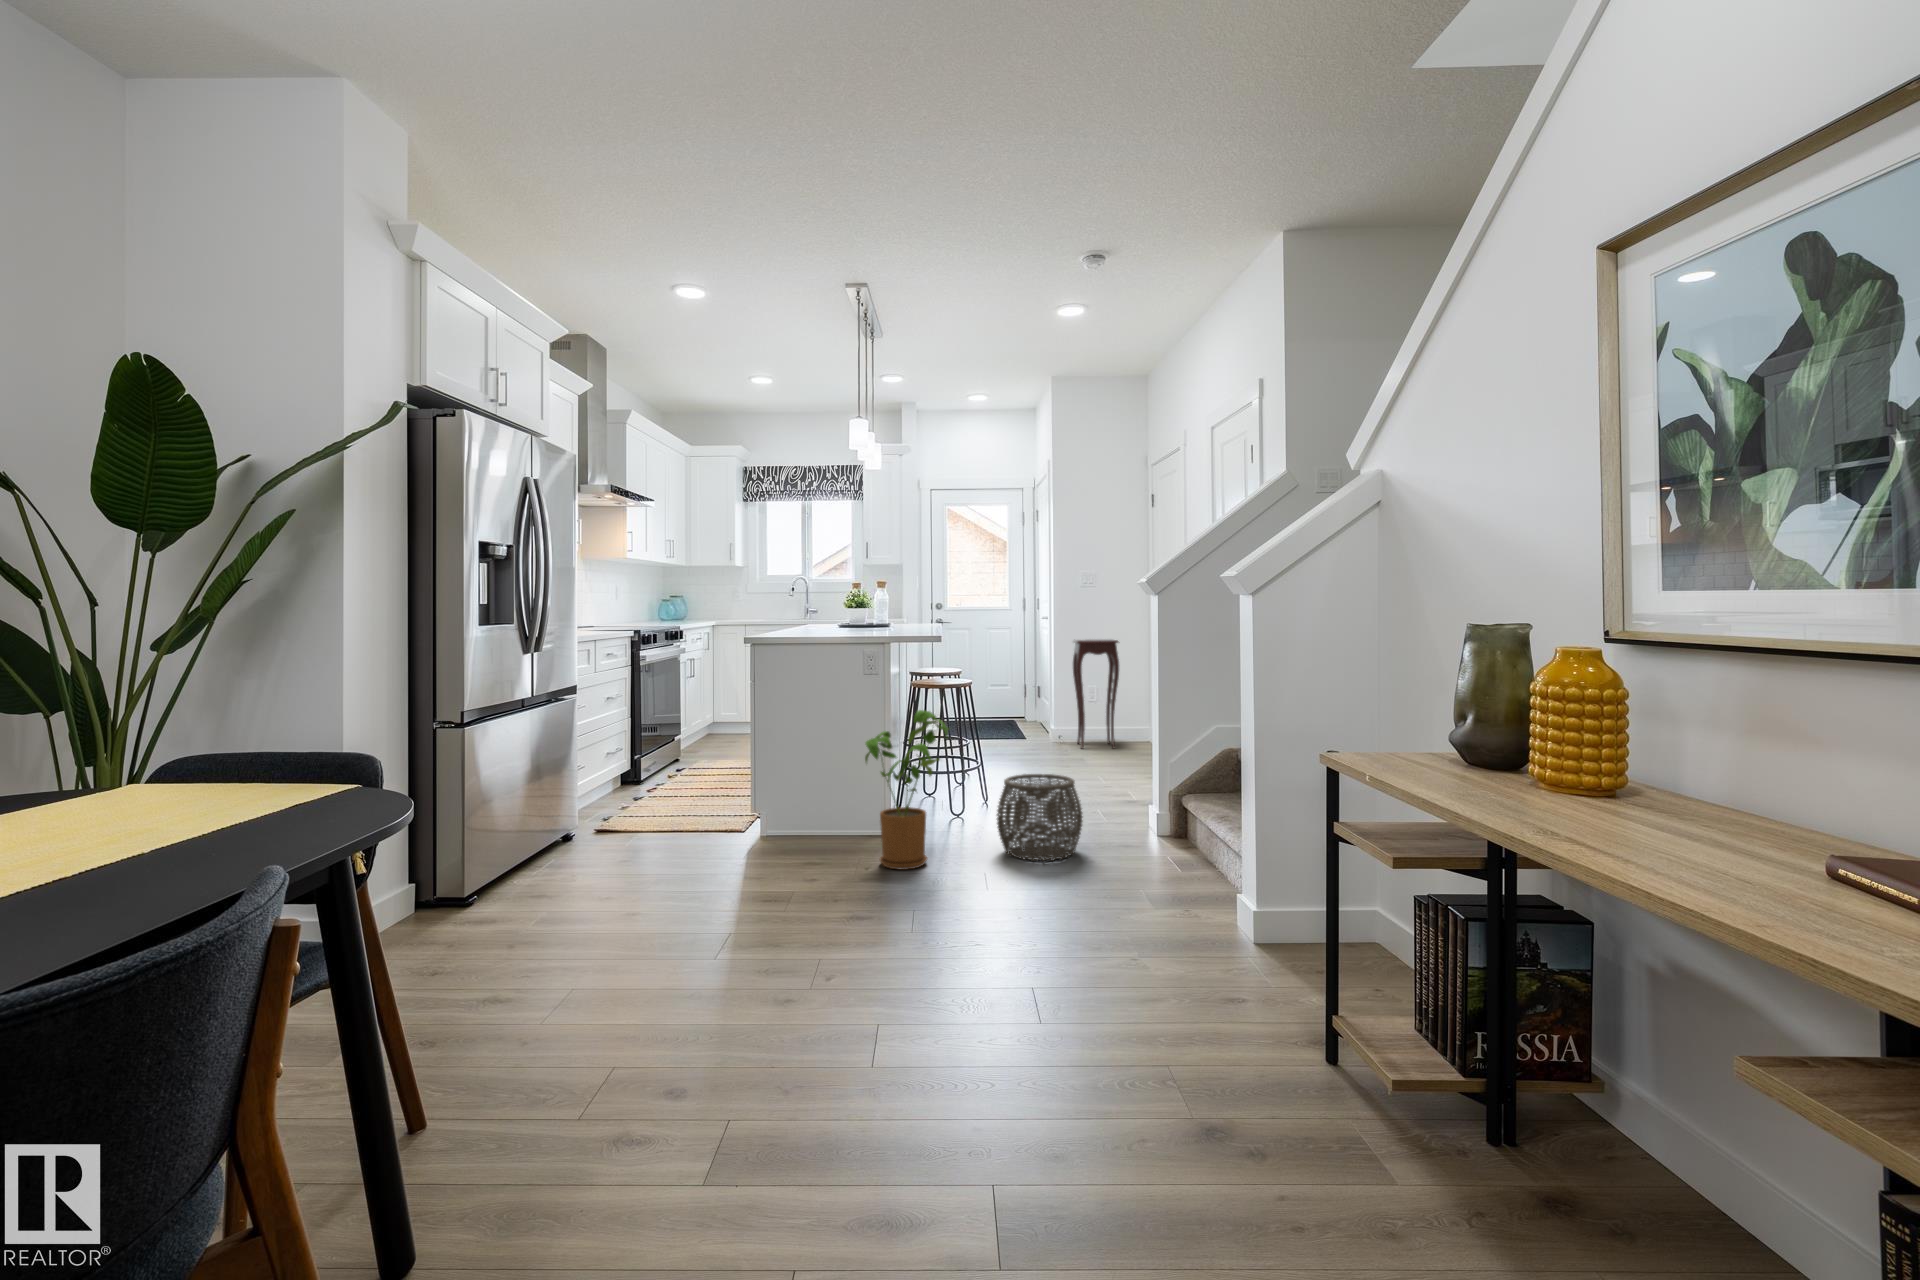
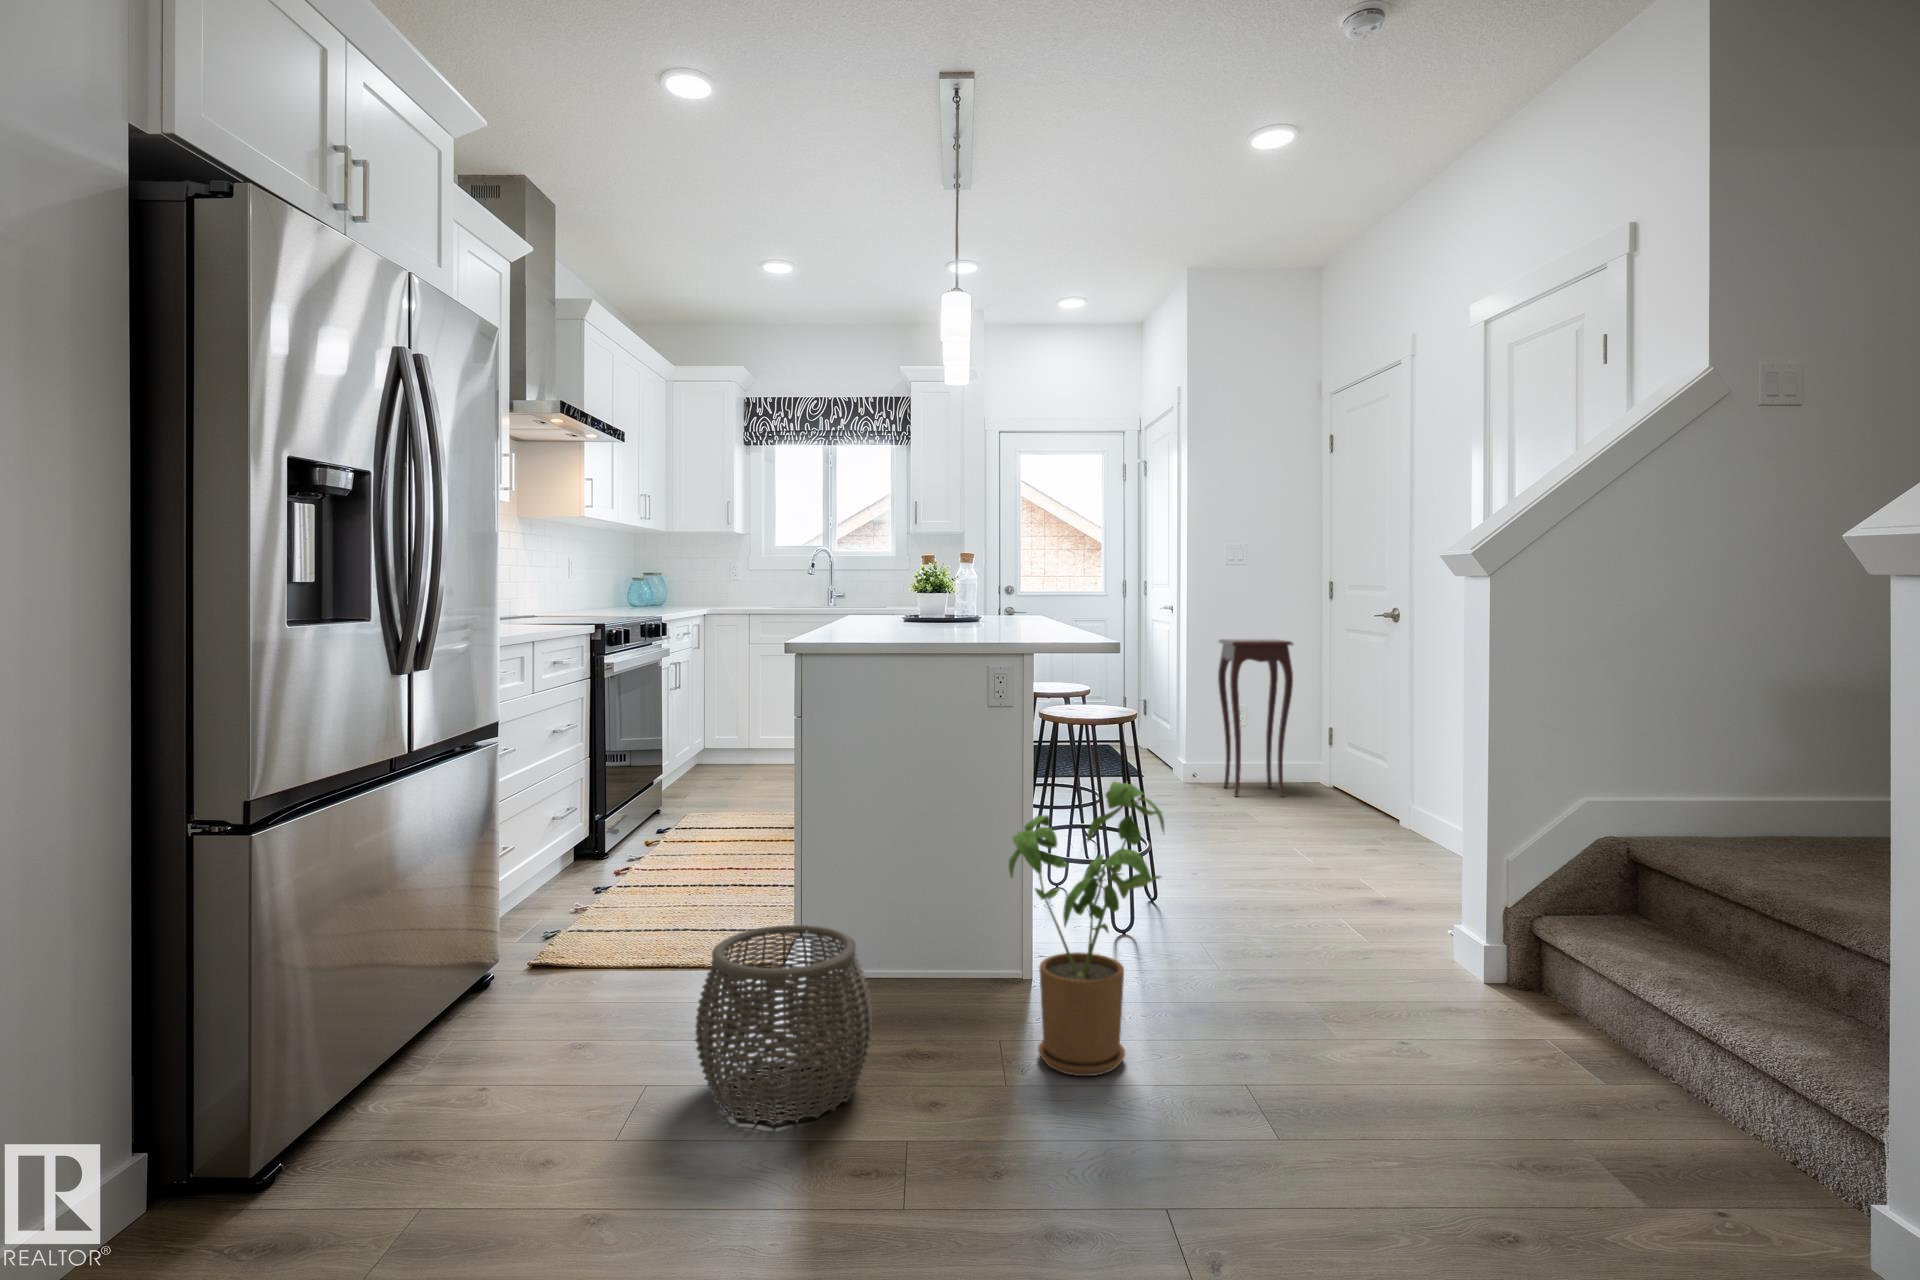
woven basket: present [997,774,1083,861] -> present [695,925,873,1124]

